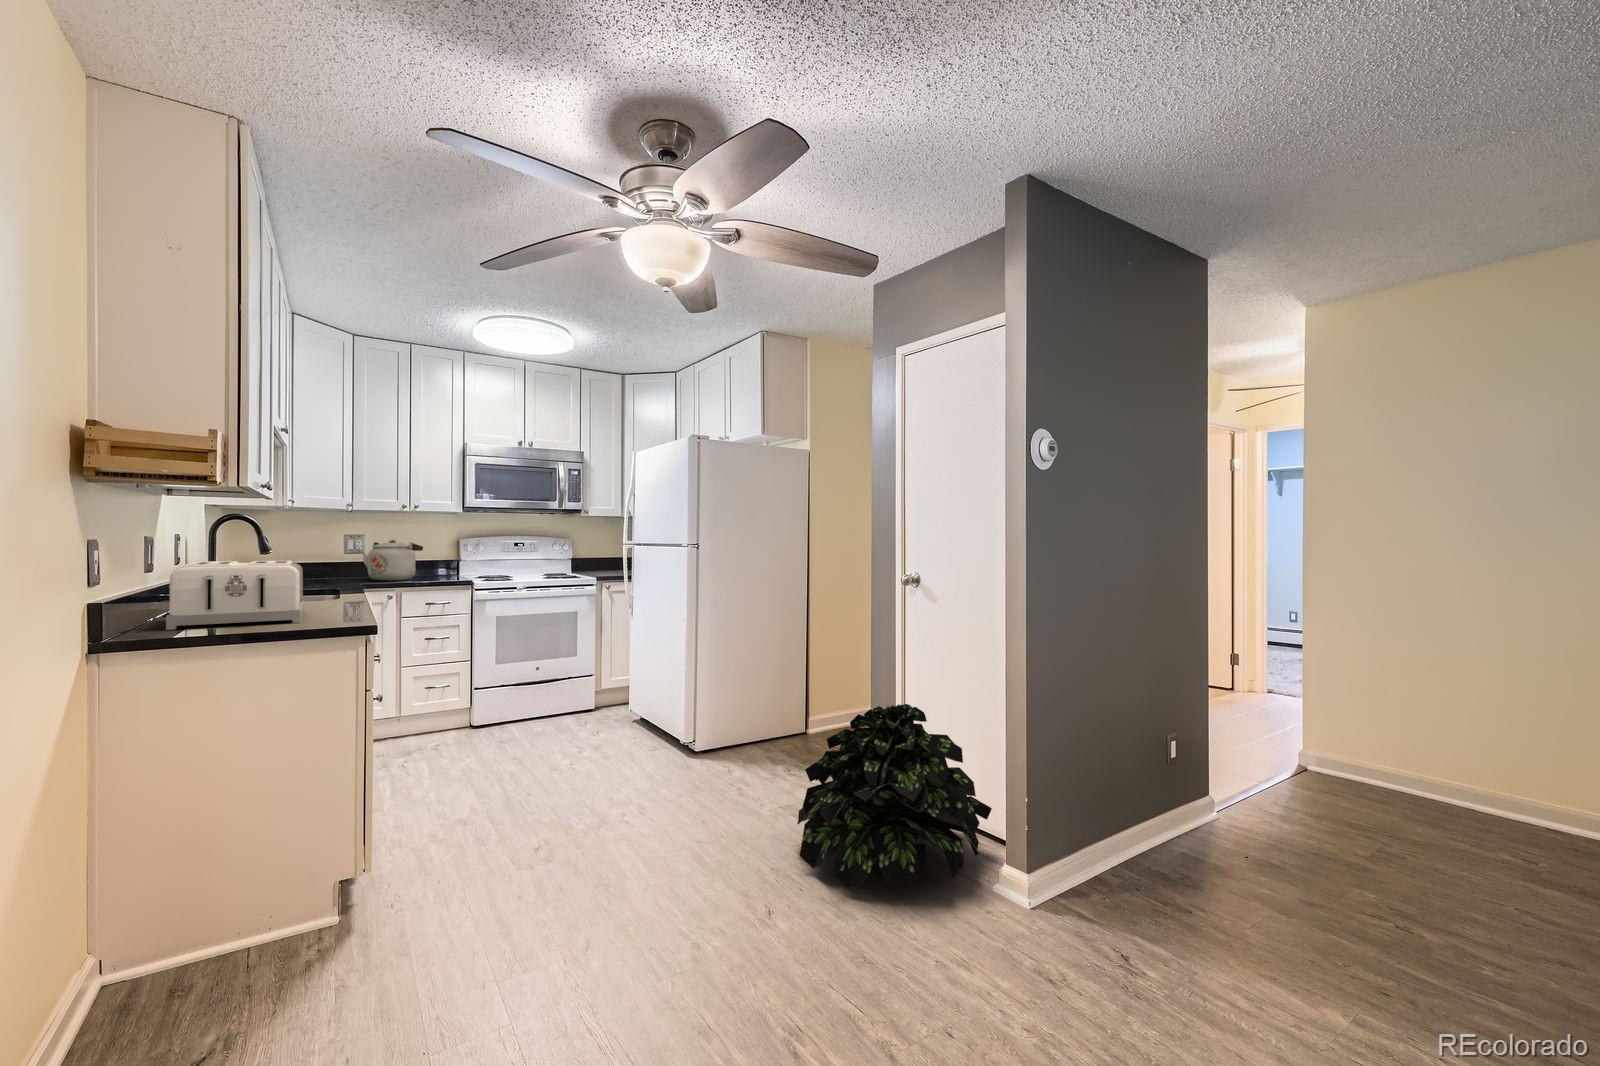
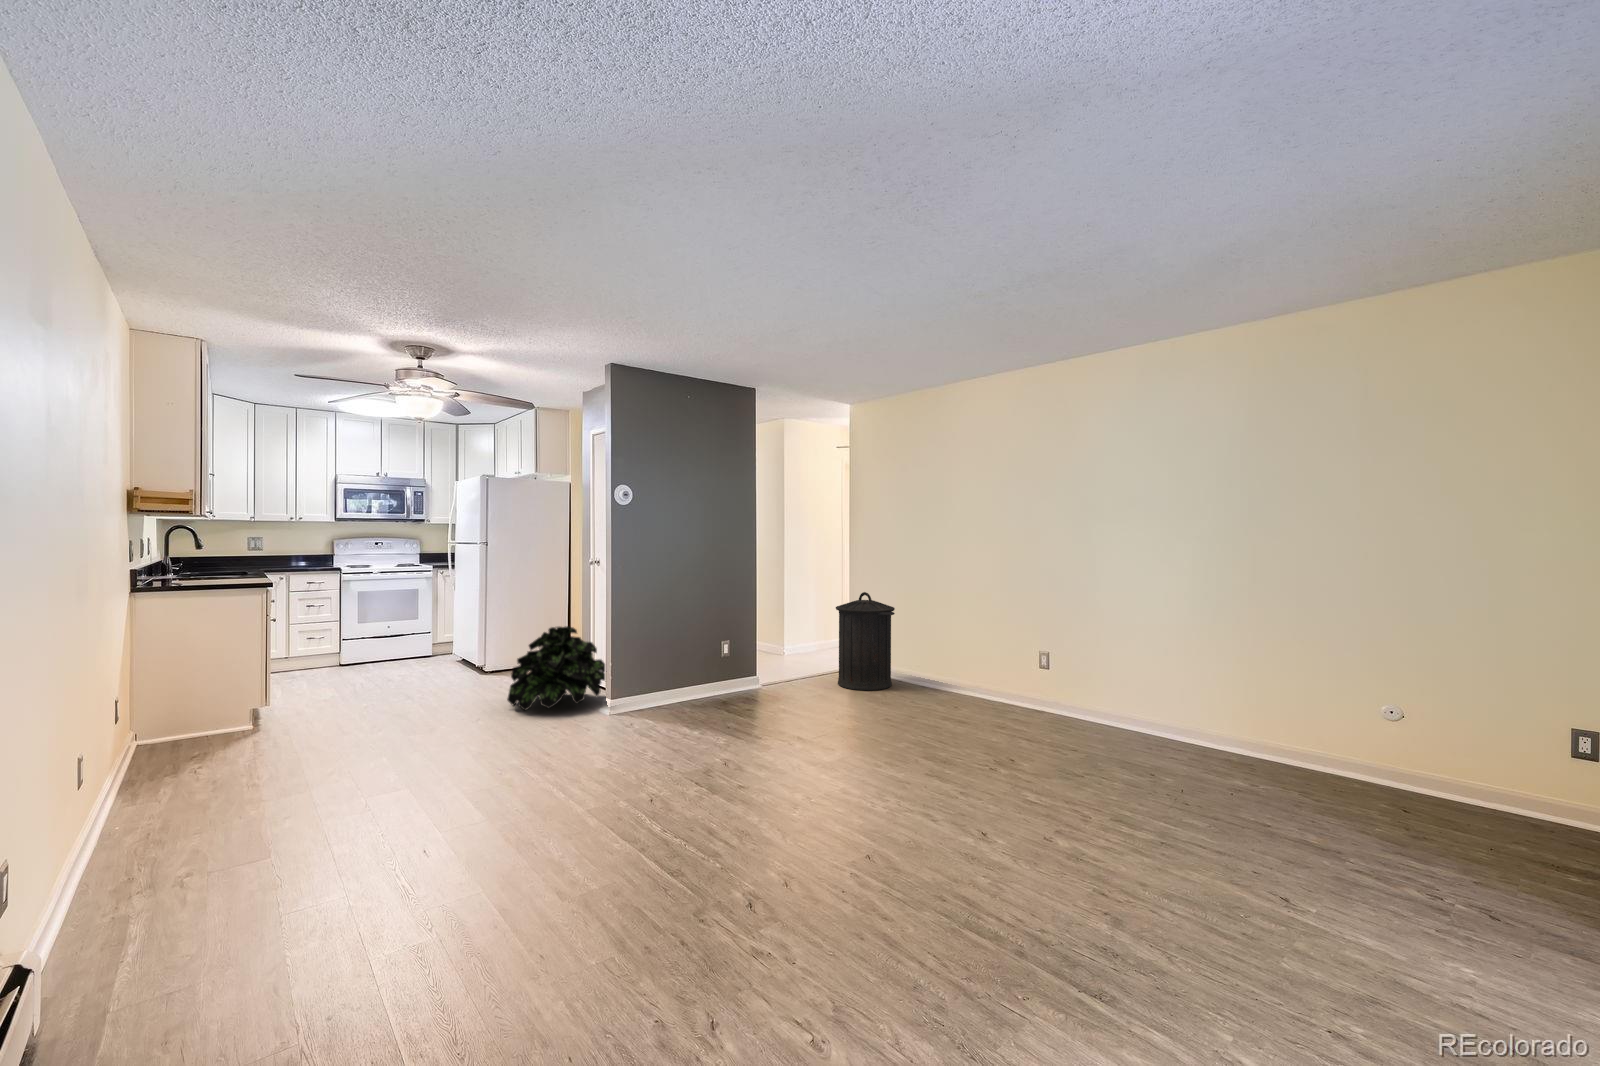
kettle: present [362,540,423,581] -> none [261,541,305,569]
toaster: present [166,560,305,630] -> none [175,554,241,586]
trash can: none [1338,636,1519,835] -> present [836,592,895,690]

